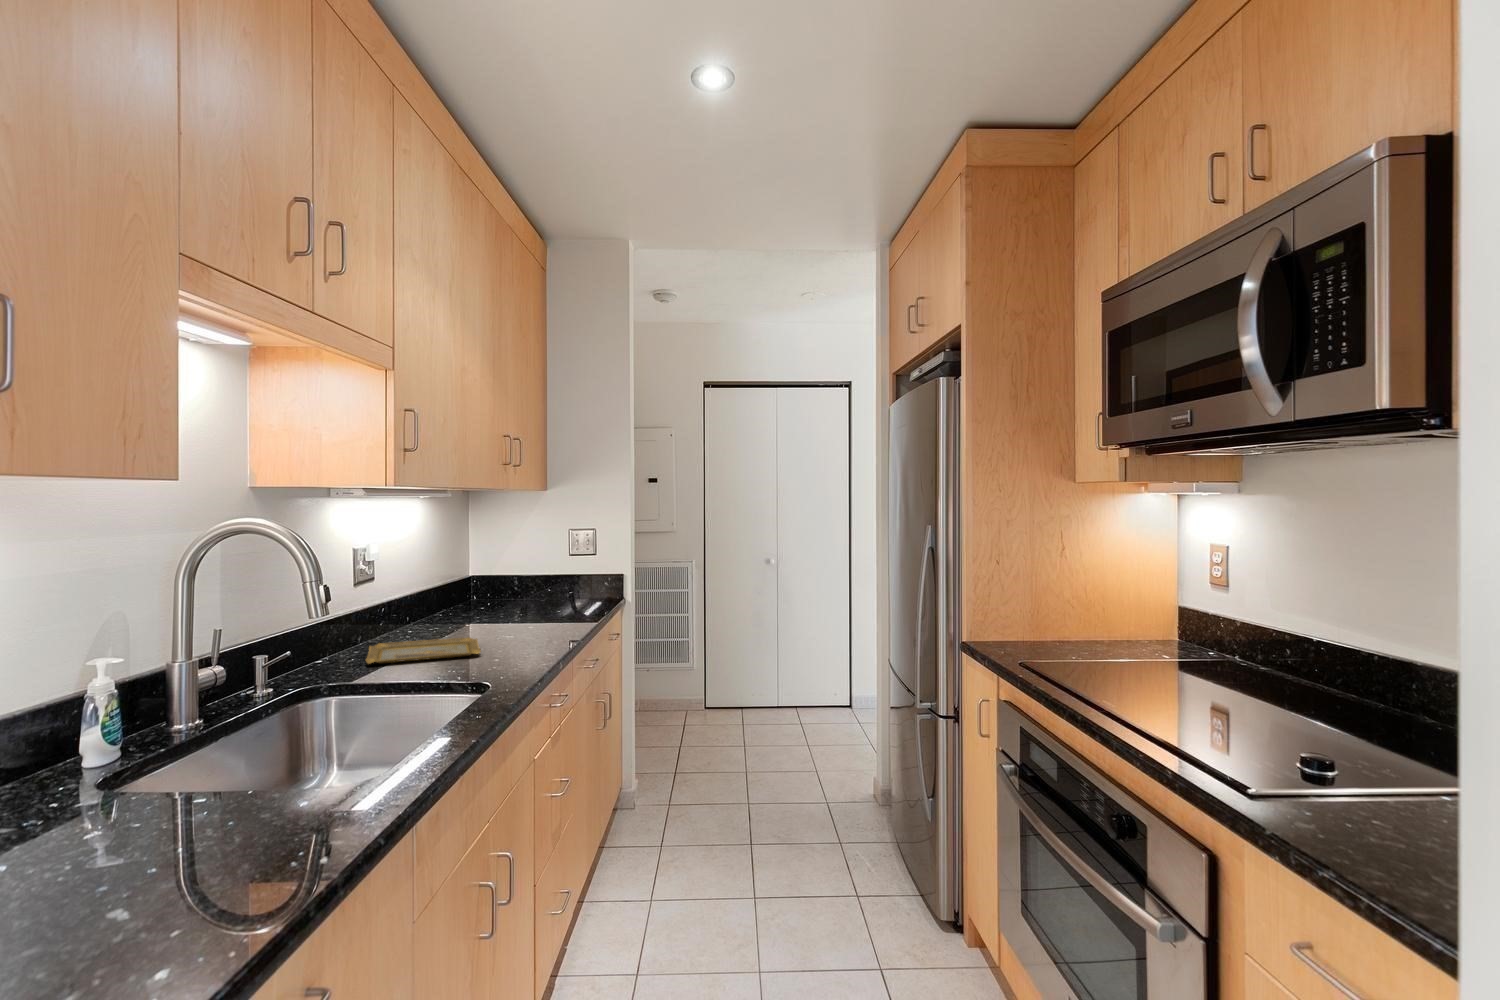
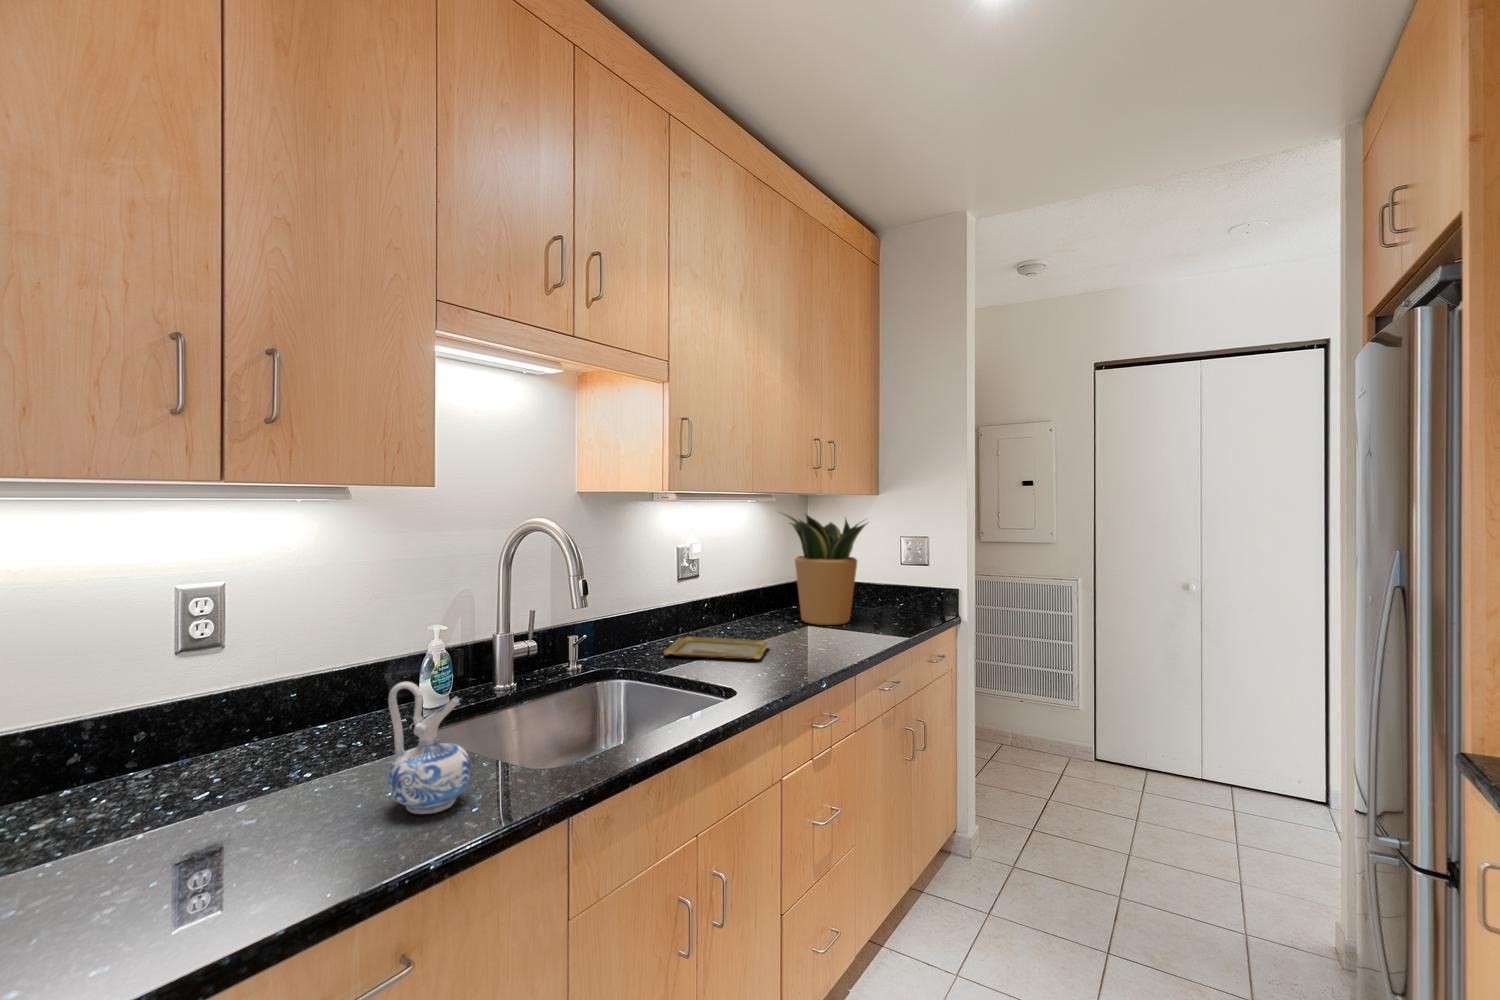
potted plant: none [451,508,555,619] -> present [786,515,867,625]
ceramic pitcher: none [210,704,312,850] -> present [388,682,471,814]

